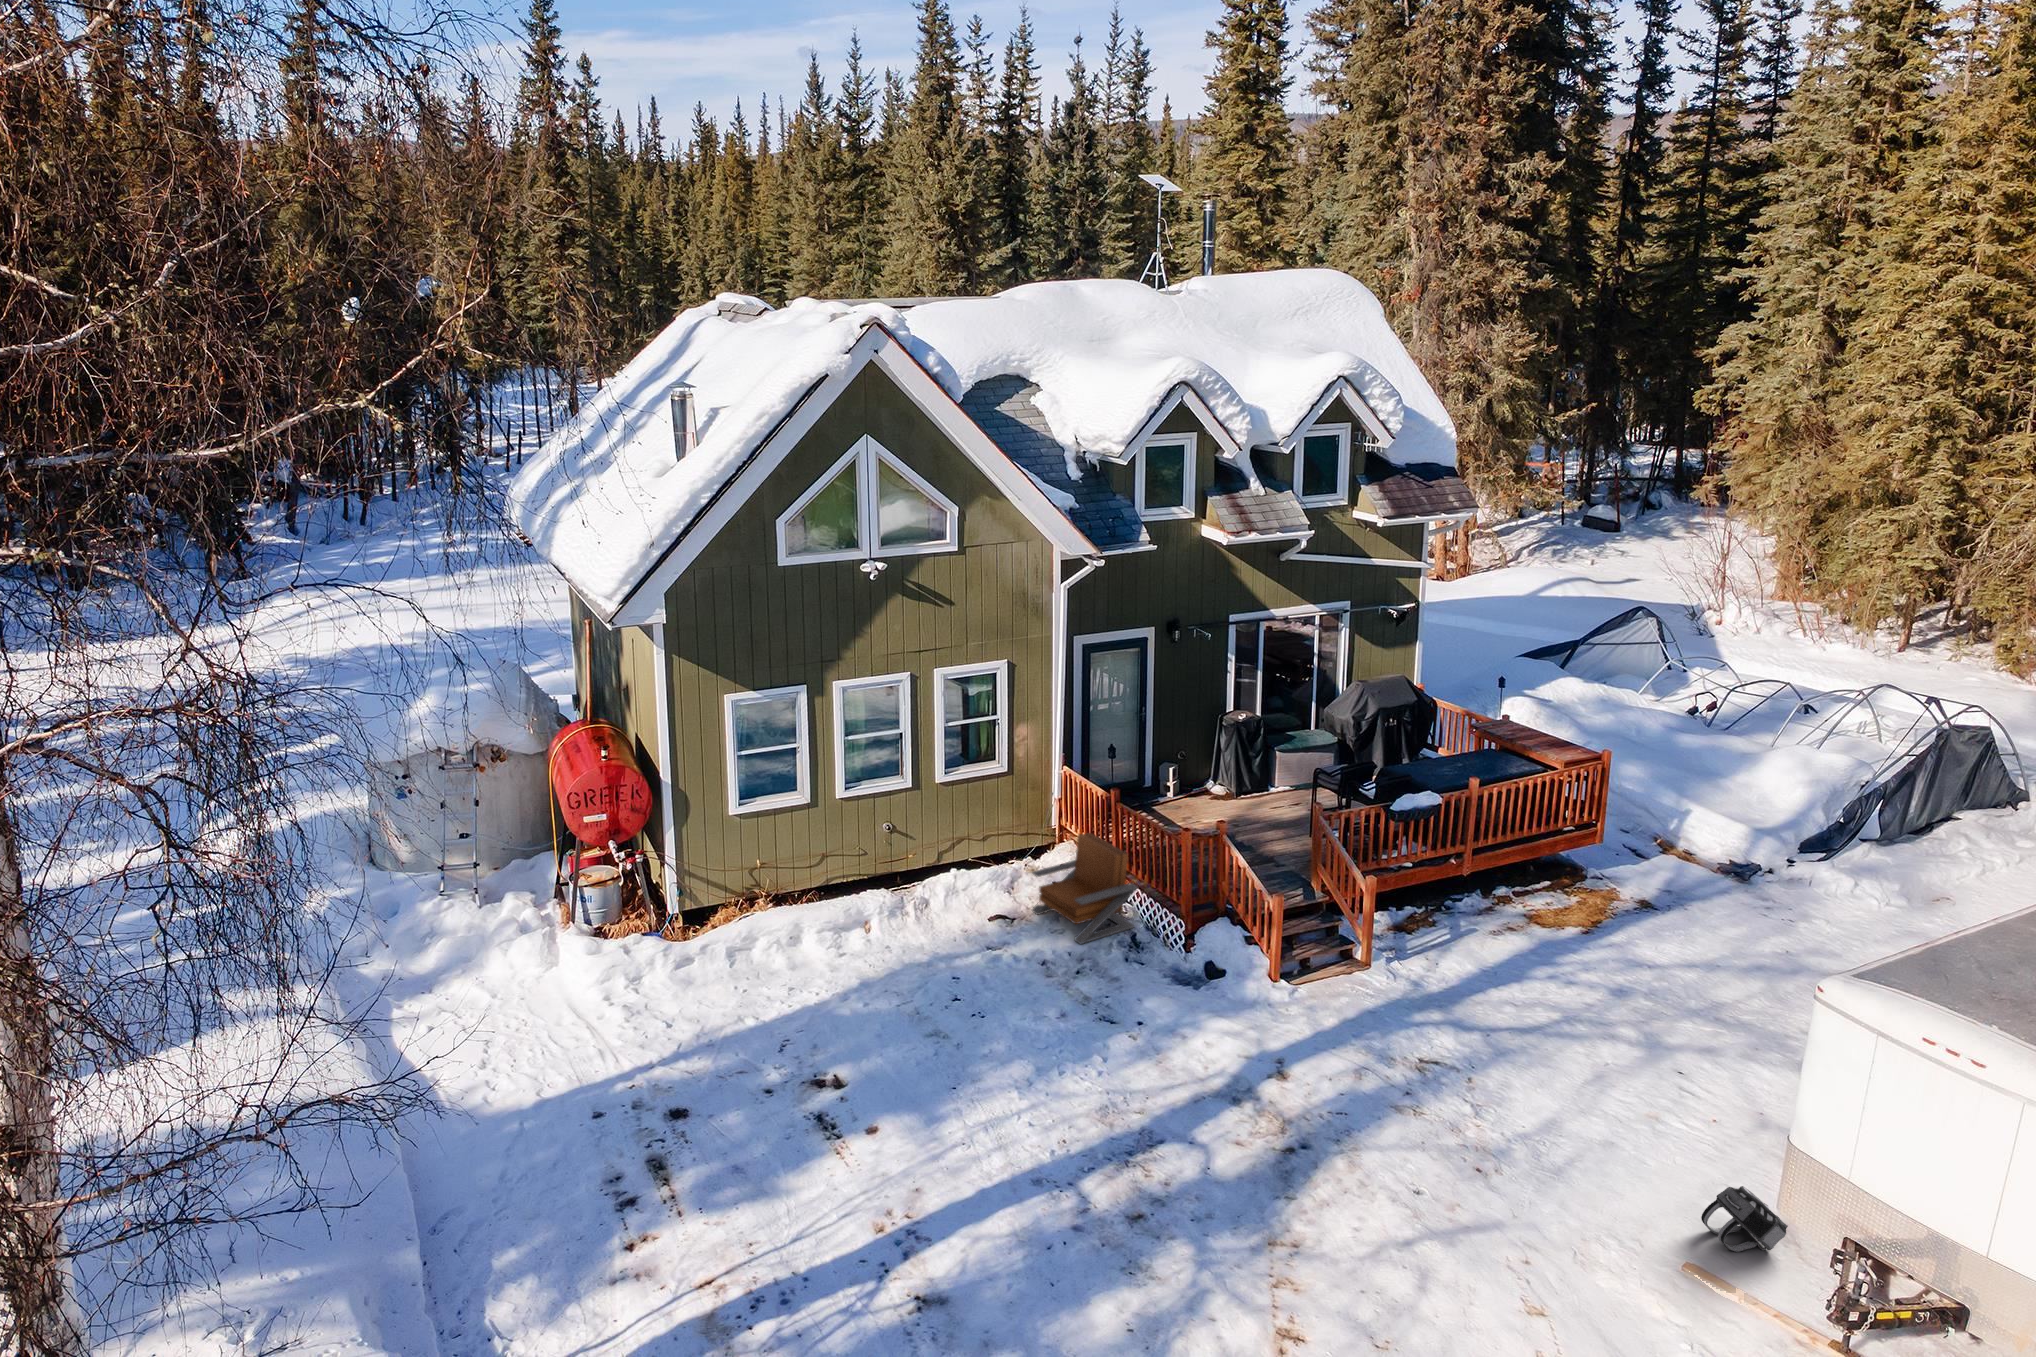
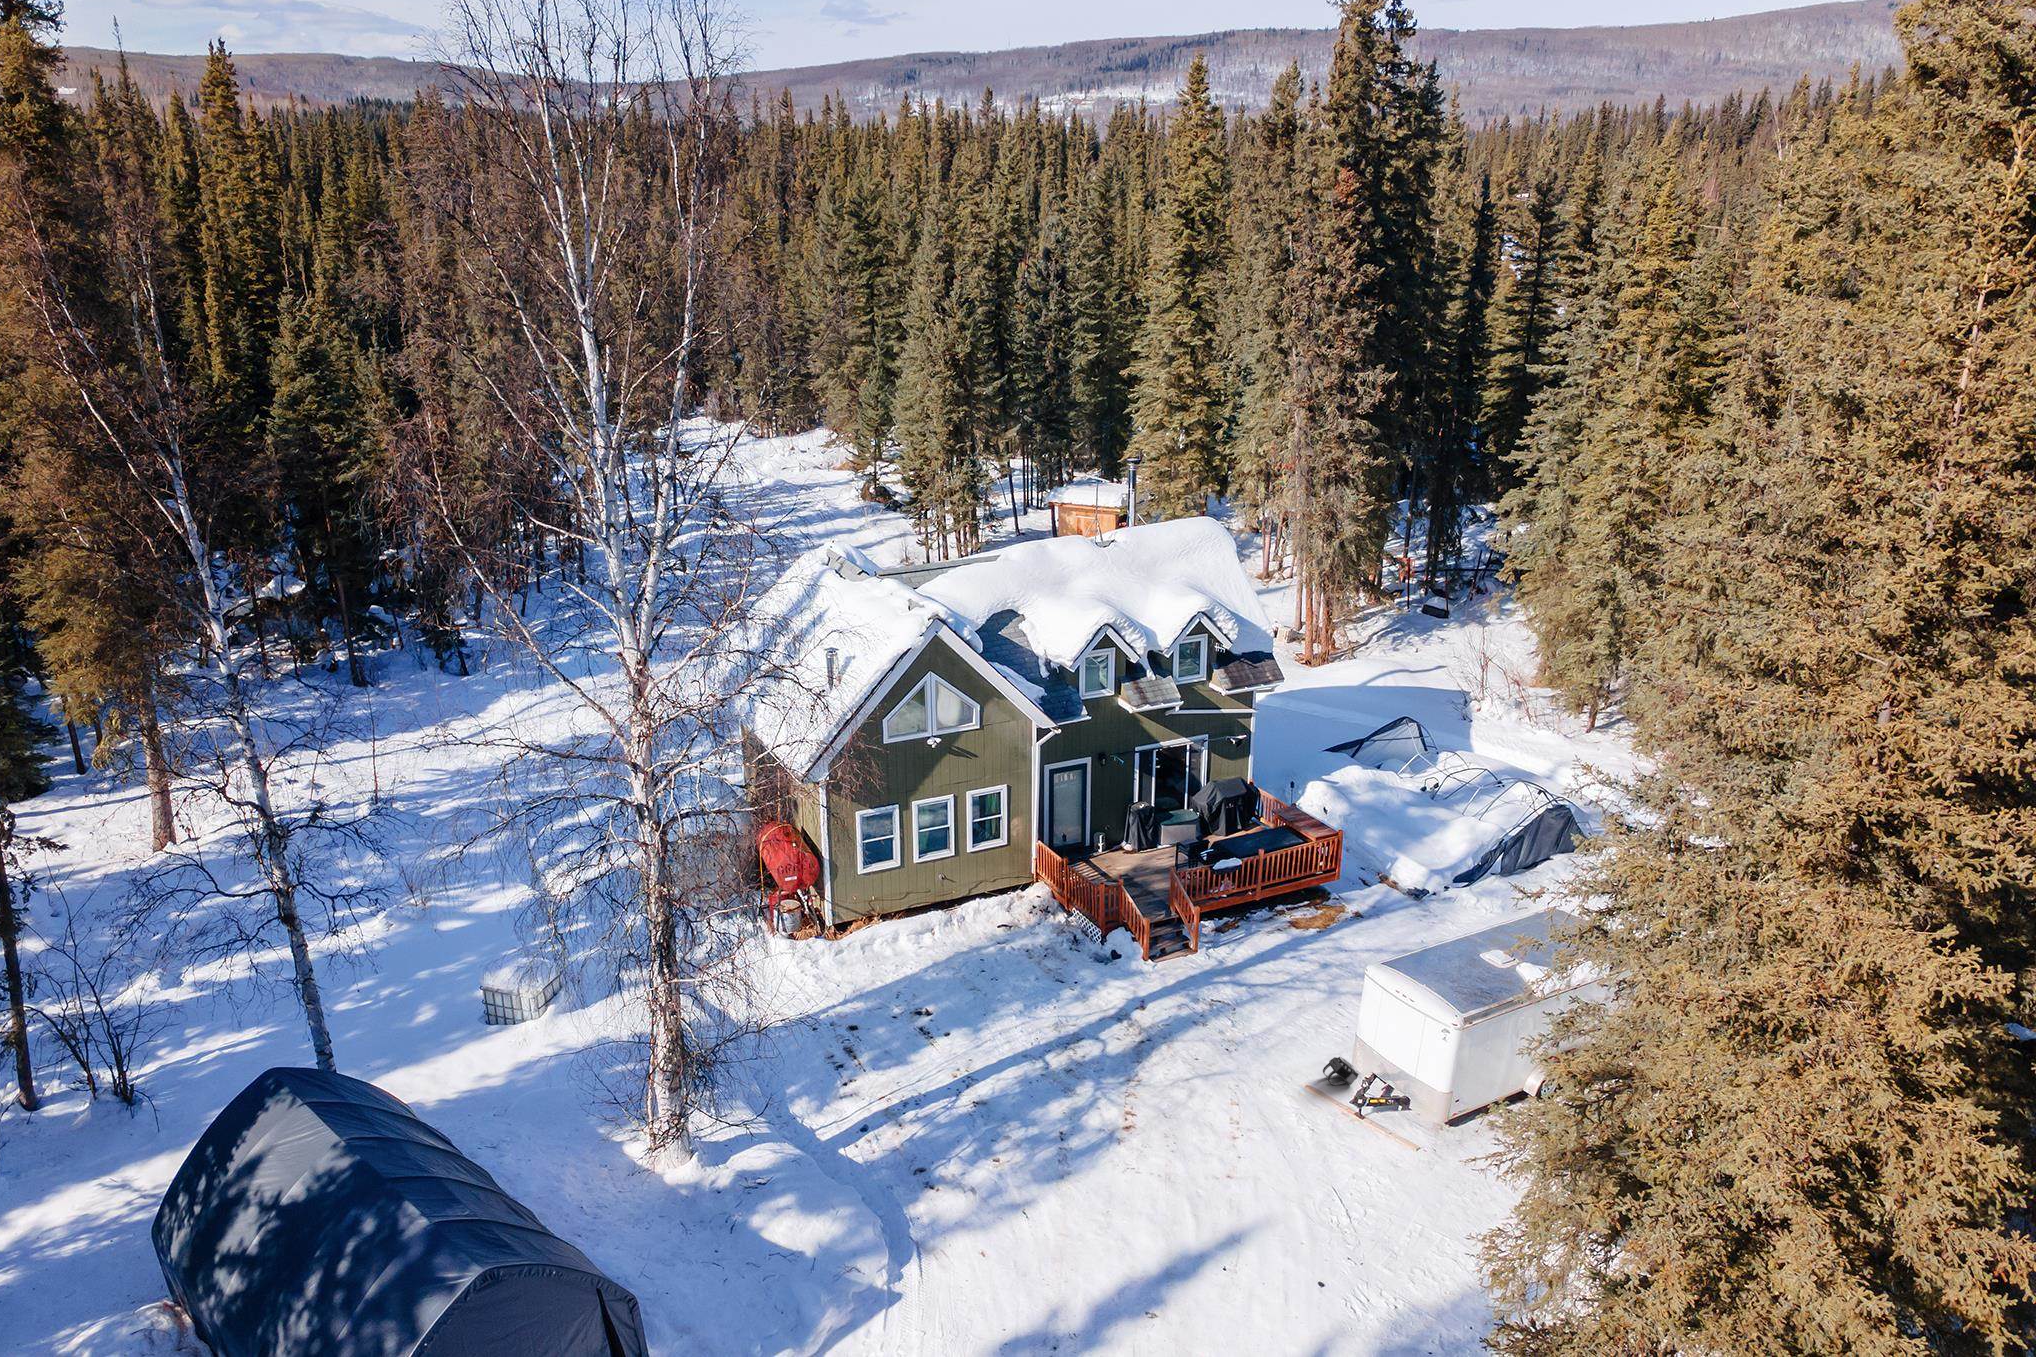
lounge chair: present [1032,833,1138,944] -> none [1021,879,1078,941]

